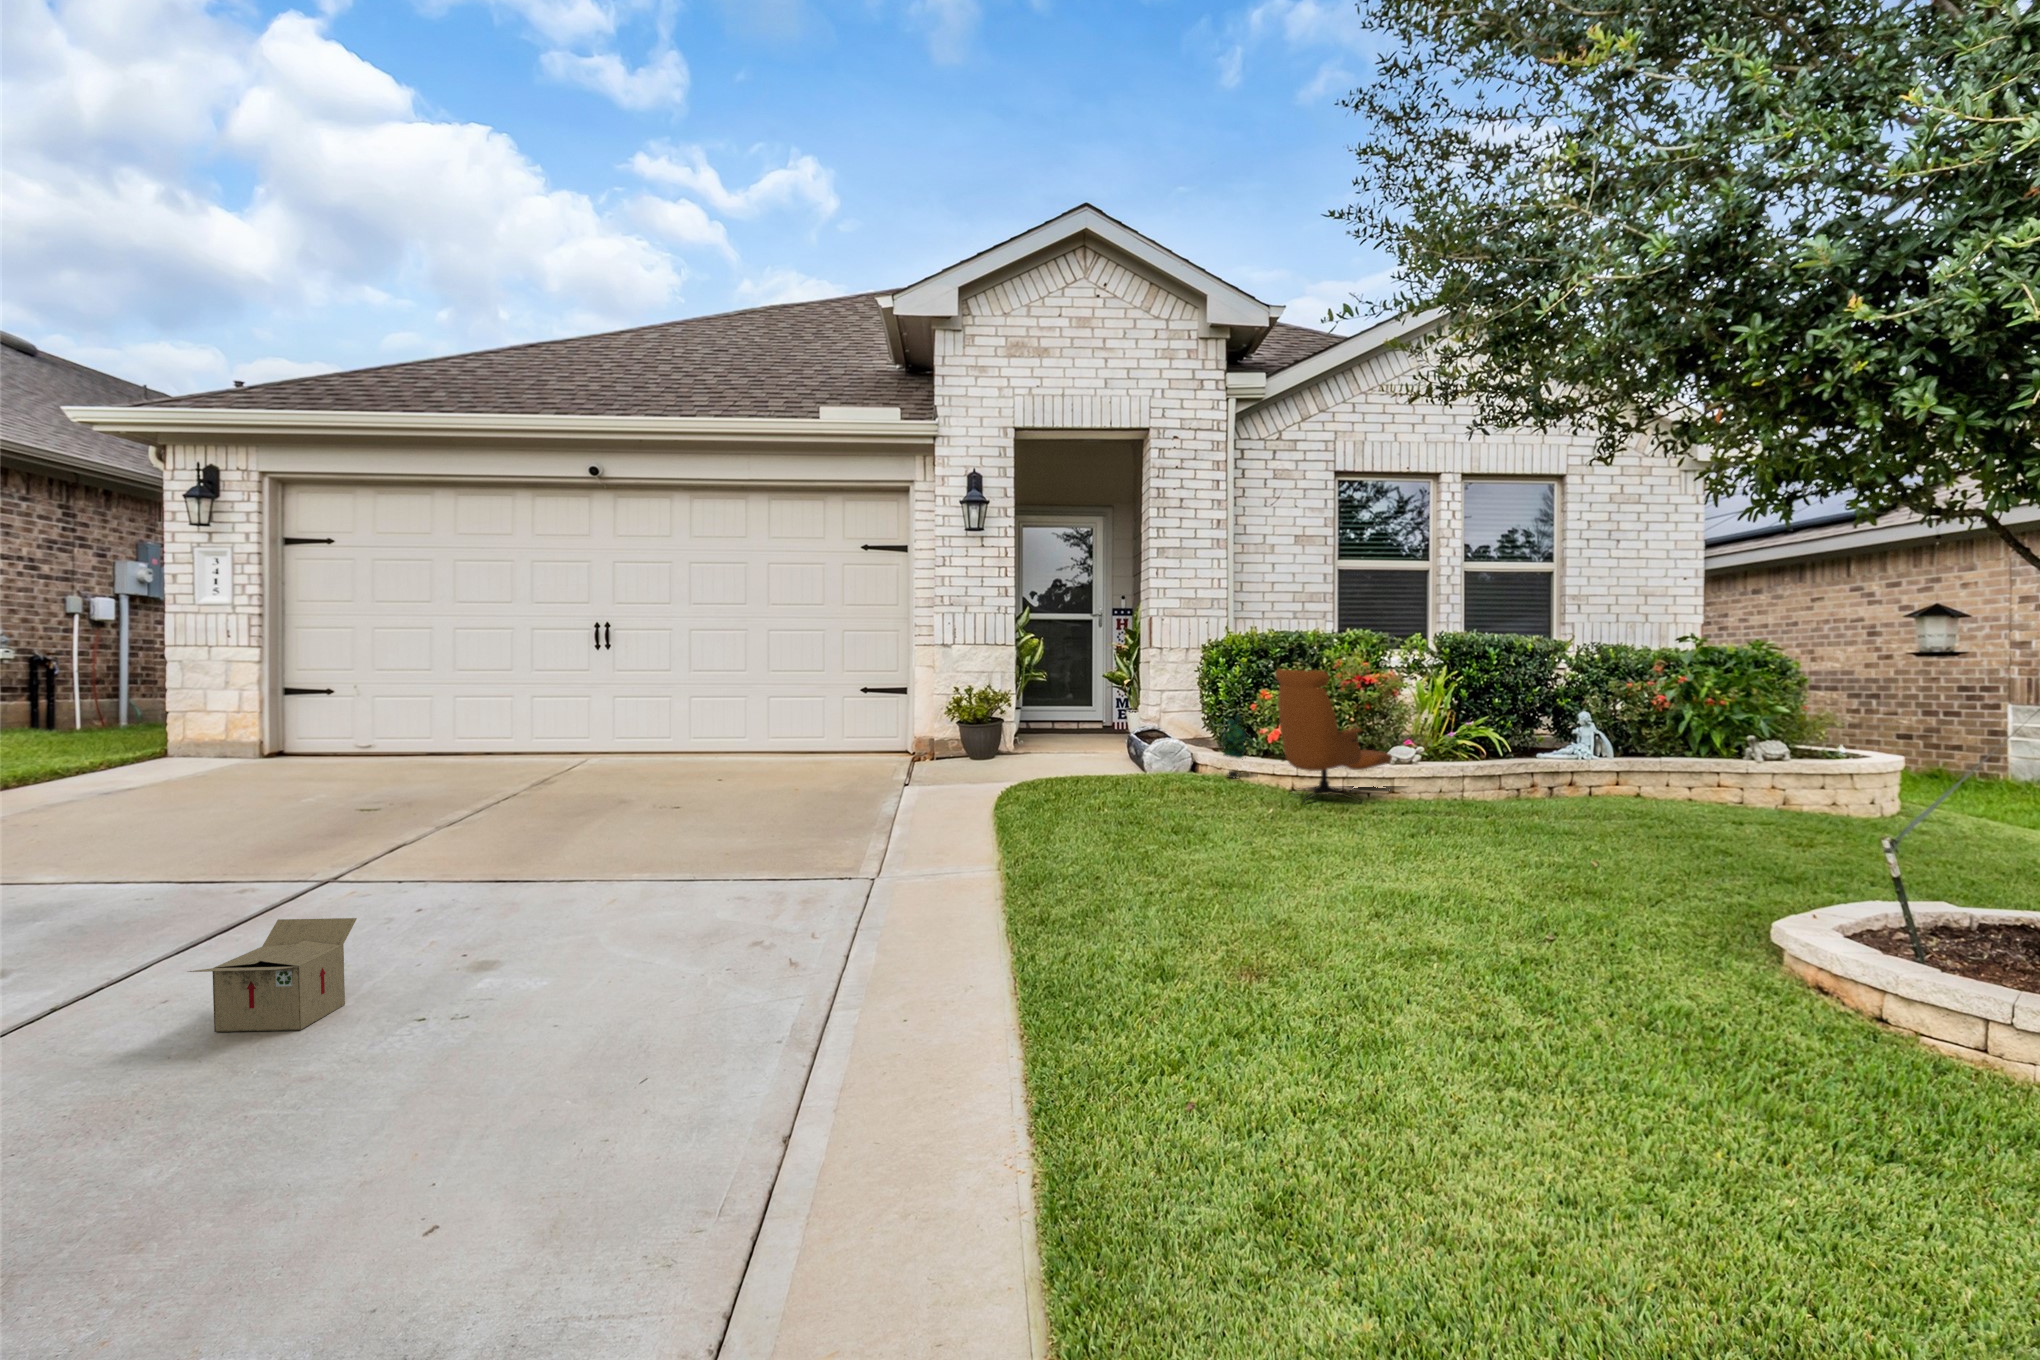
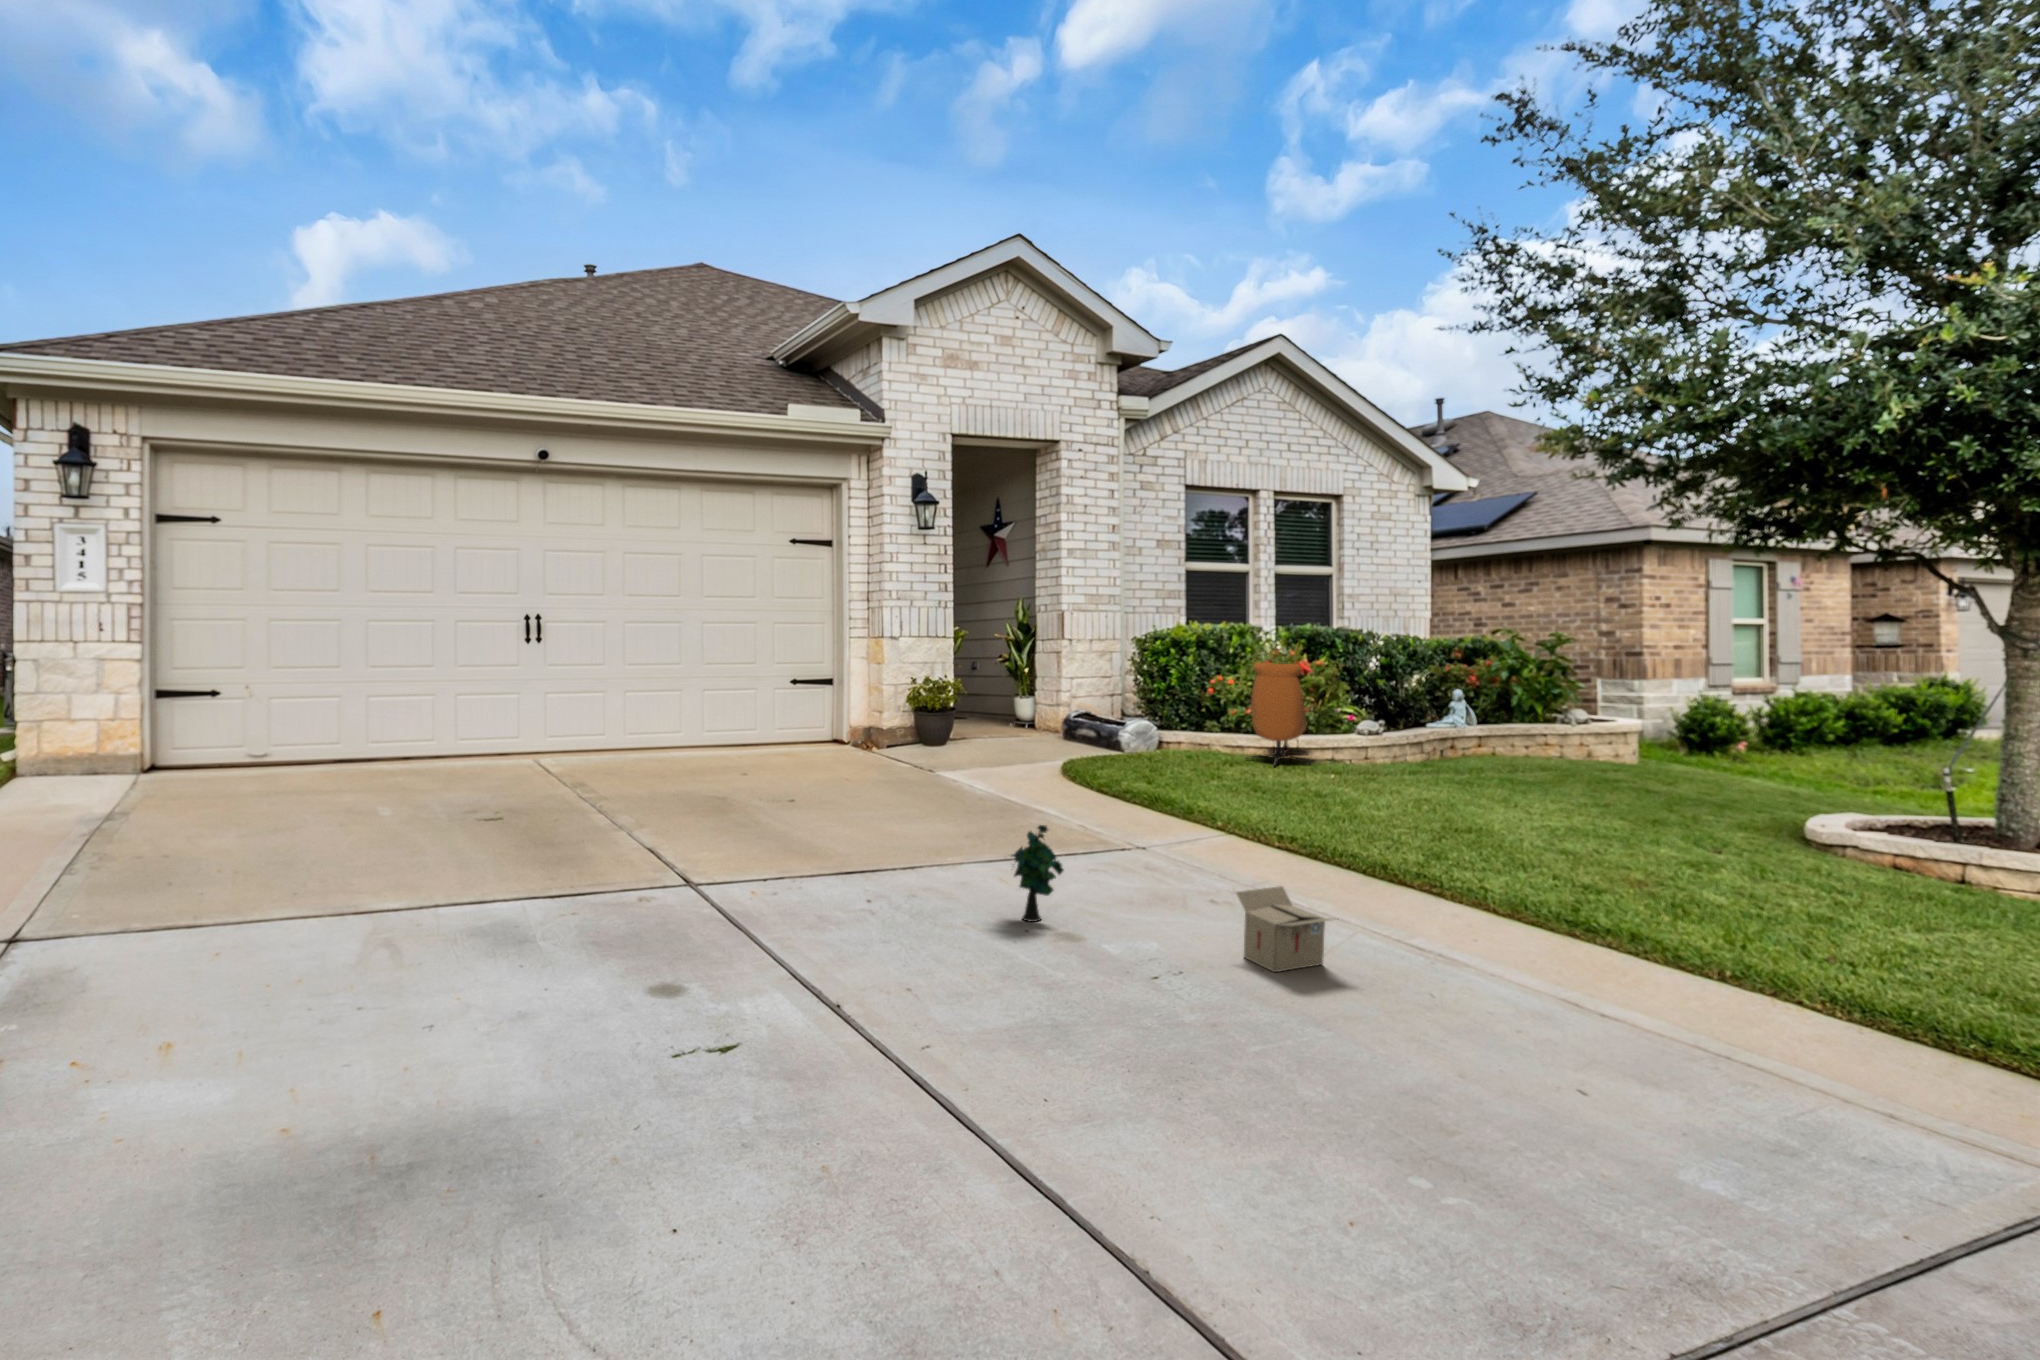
decorative plant: present [1220,714,1253,779] -> present [1012,825,1063,922]
cardboard box: present [188,918,357,1032] -> present [1237,886,1336,972]

